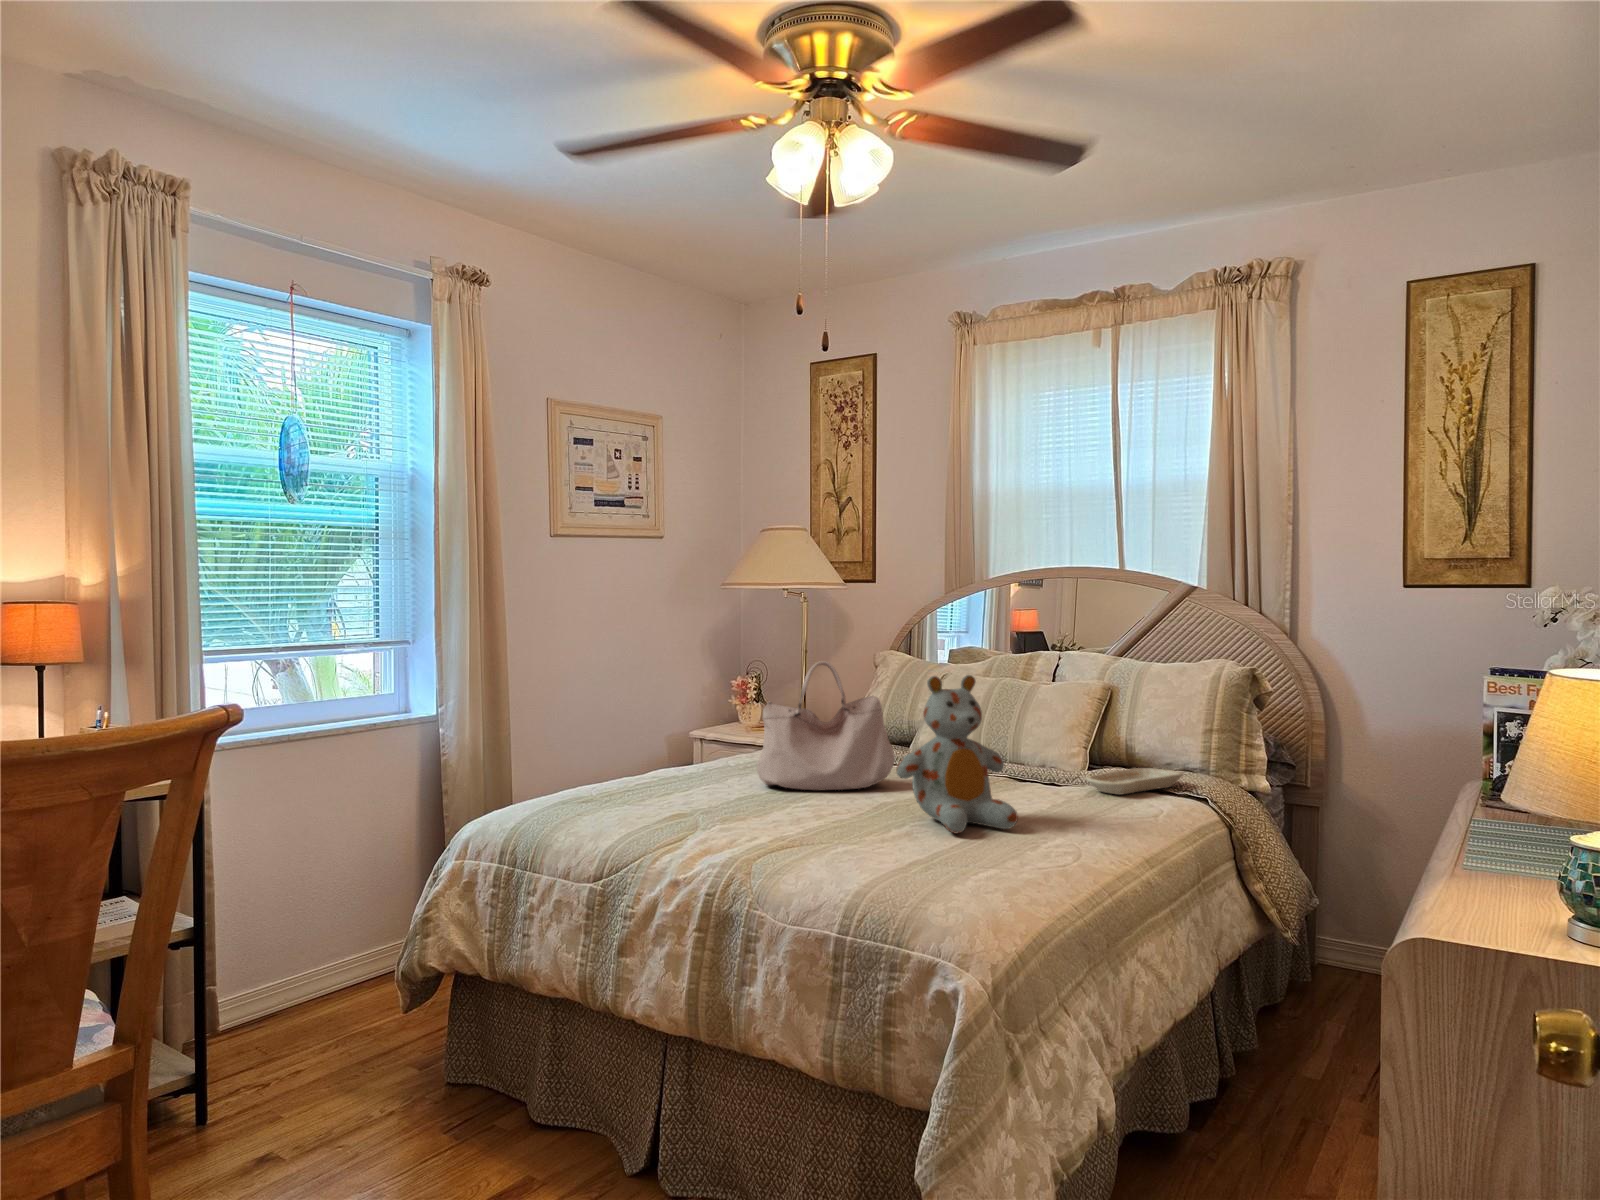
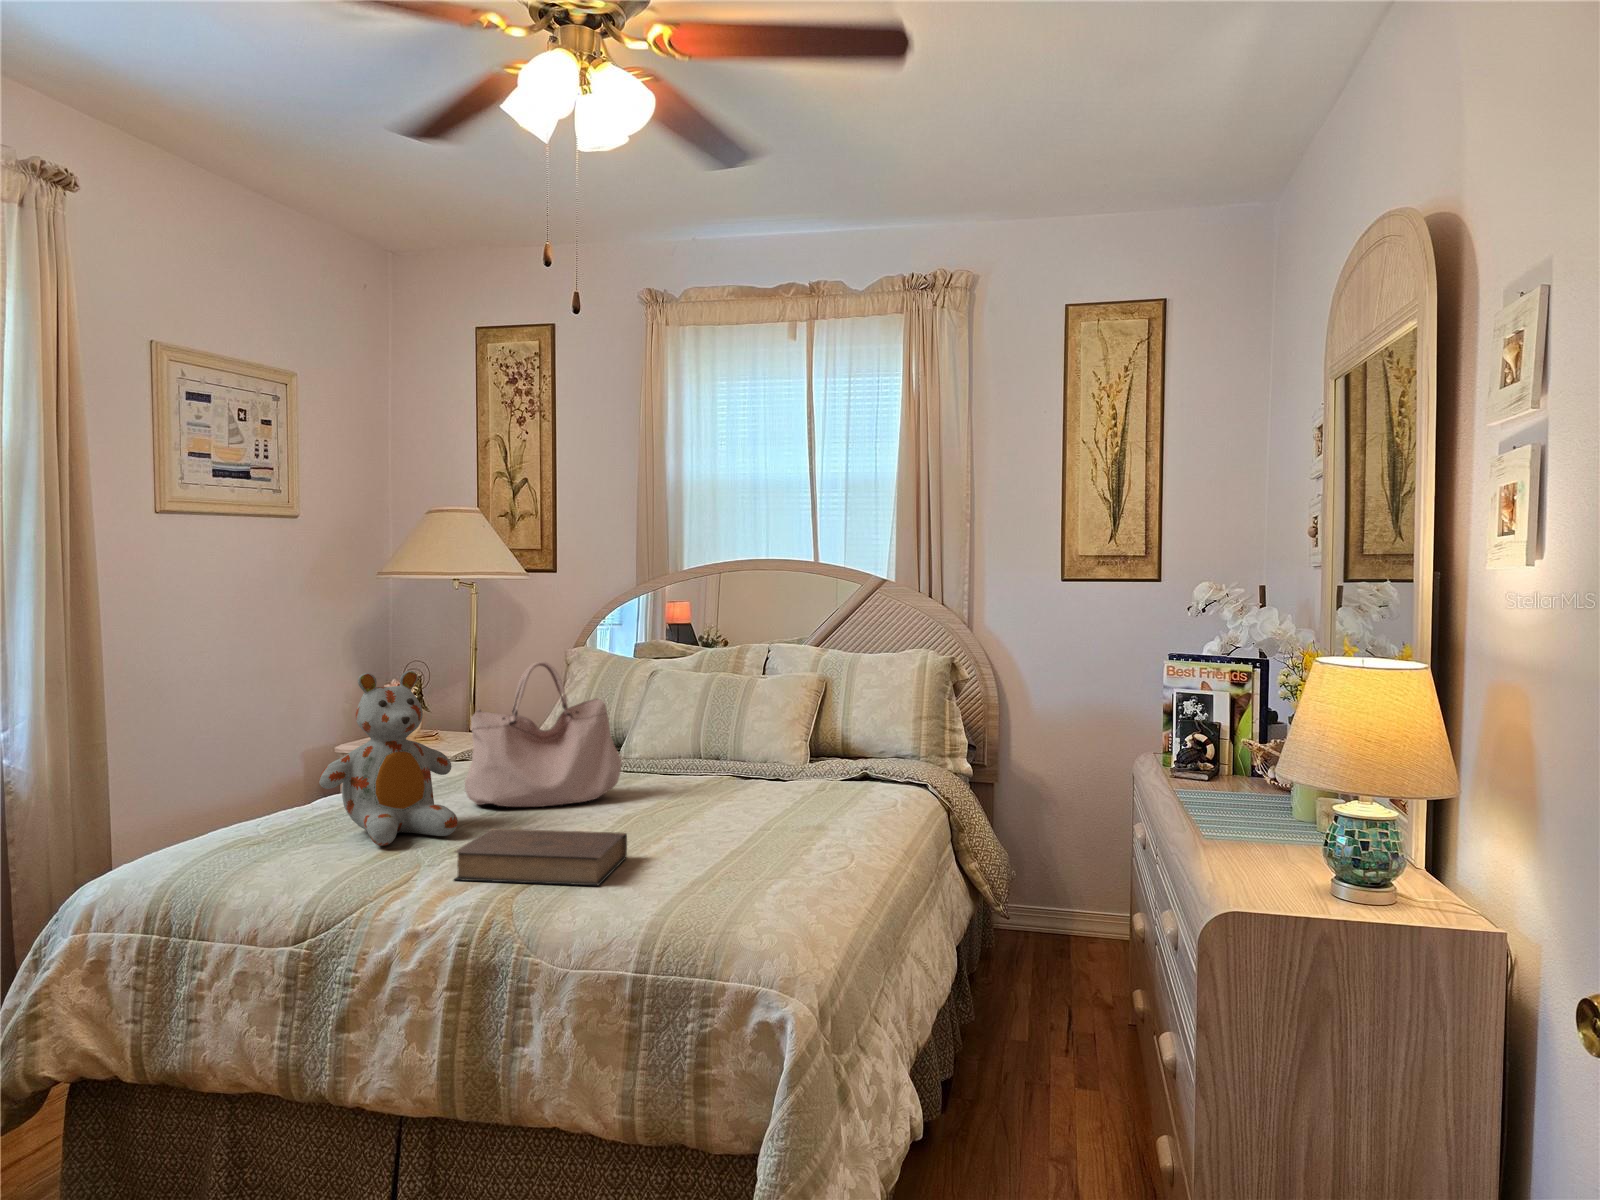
stuffed bear: present [896,675,1018,833] -> present [319,671,458,846]
tray: present [1086,768,1183,795] -> none [816,760,902,789]
book: none [714,803,867,858] -> present [454,828,627,885]

